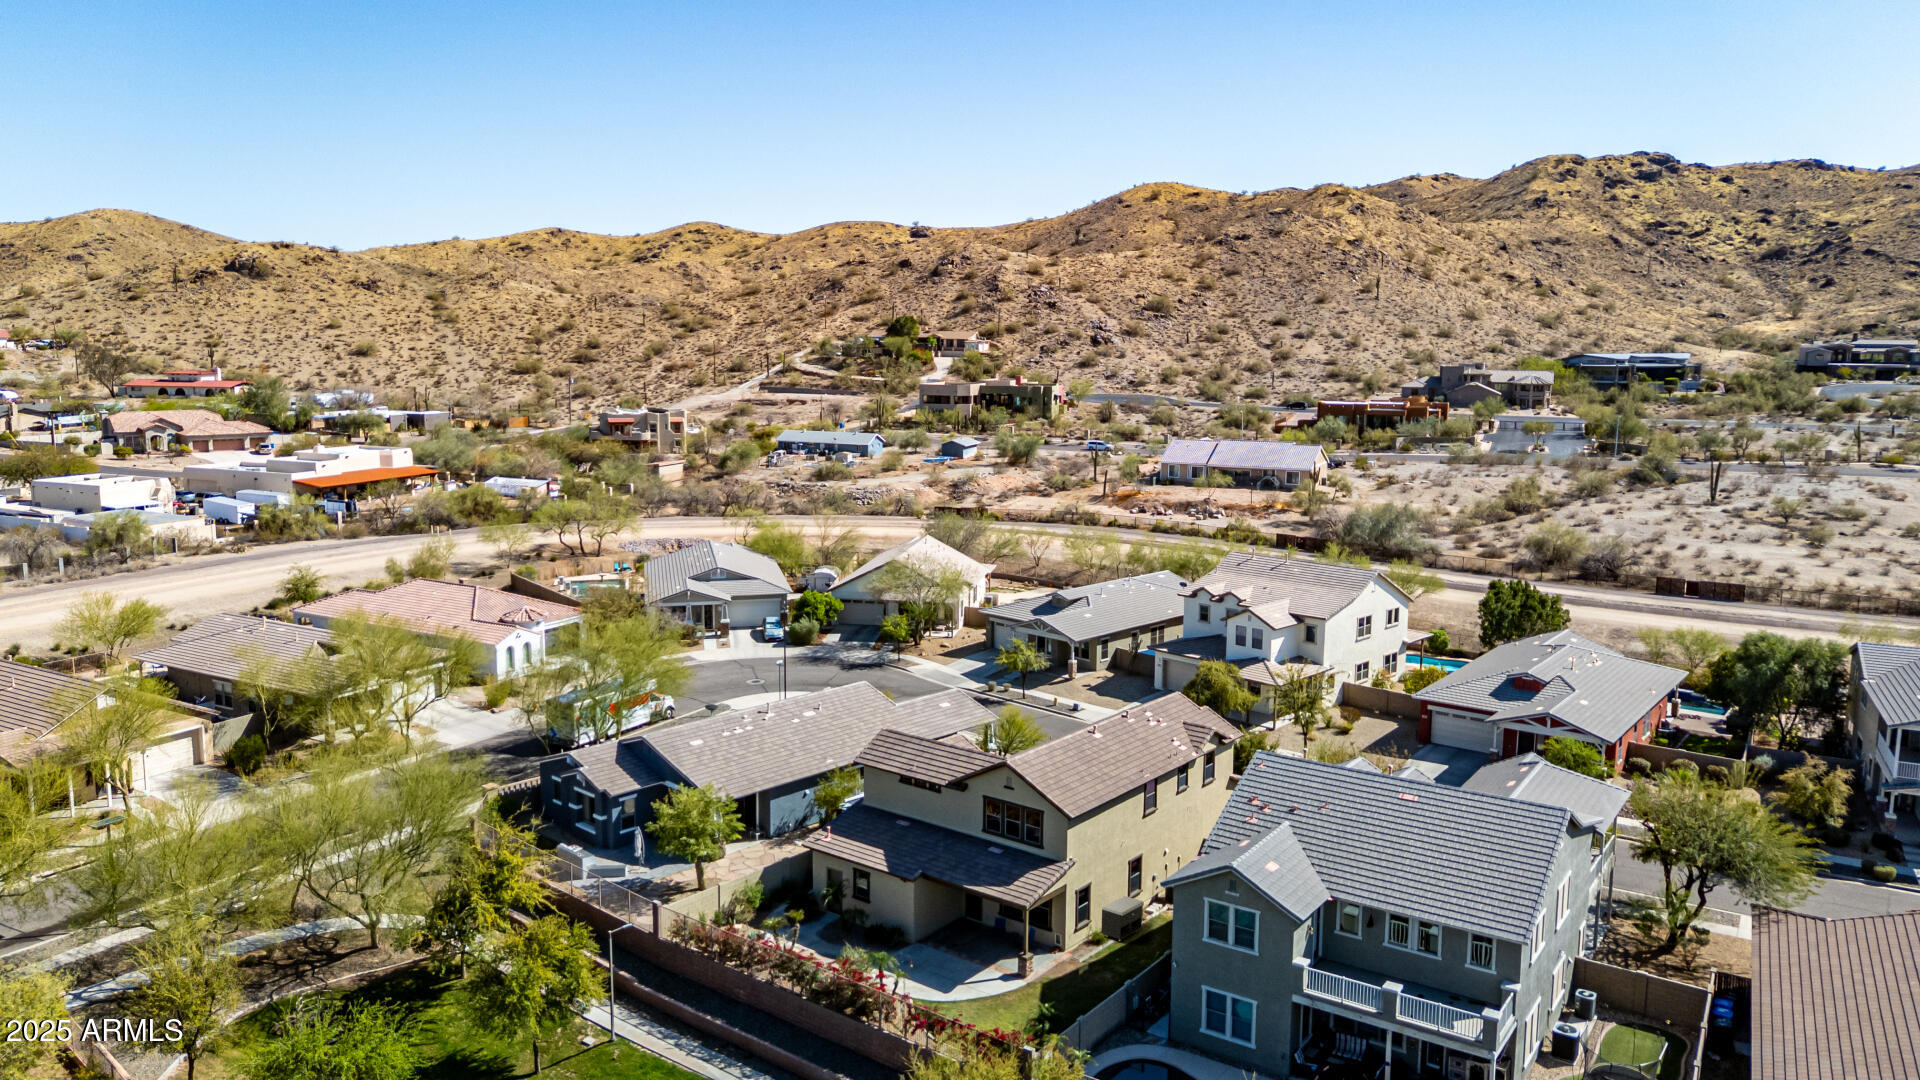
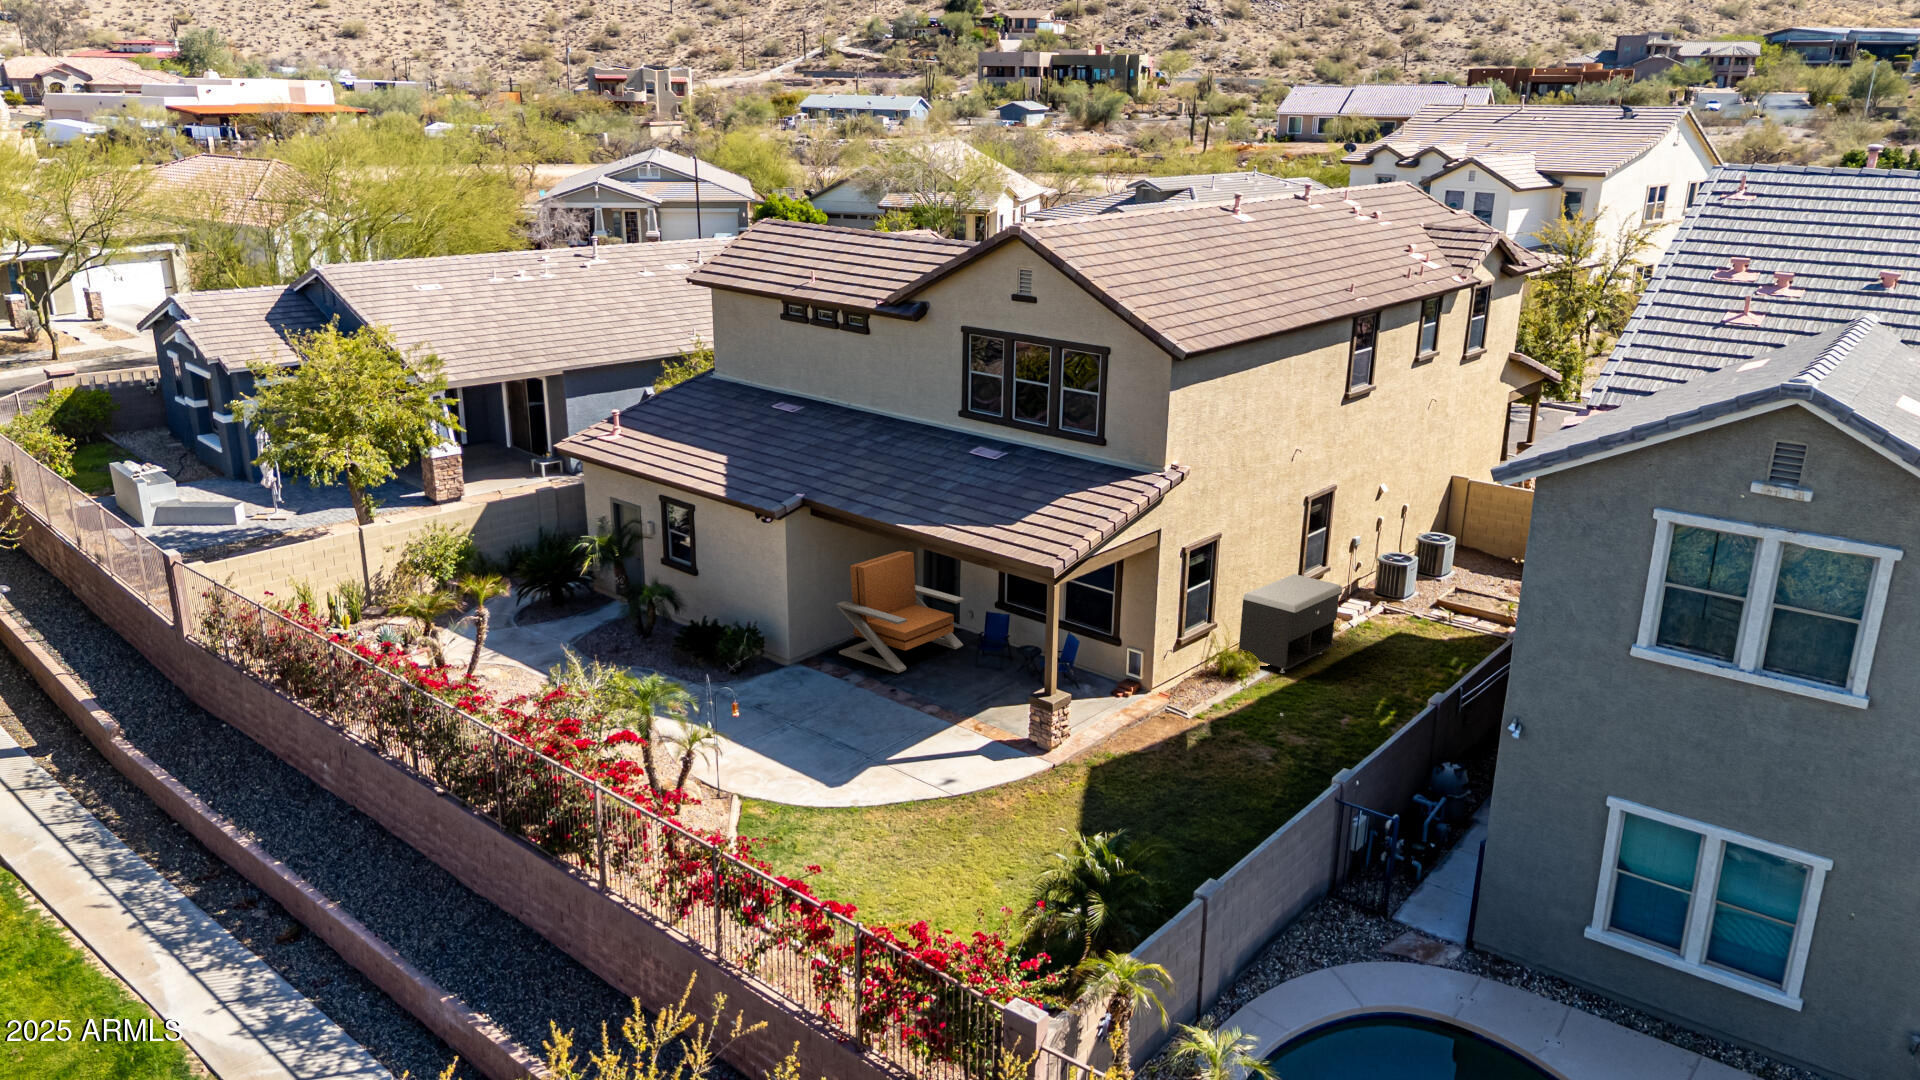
lounge chair: none [932,890,985,946] -> present [836,551,964,673]

